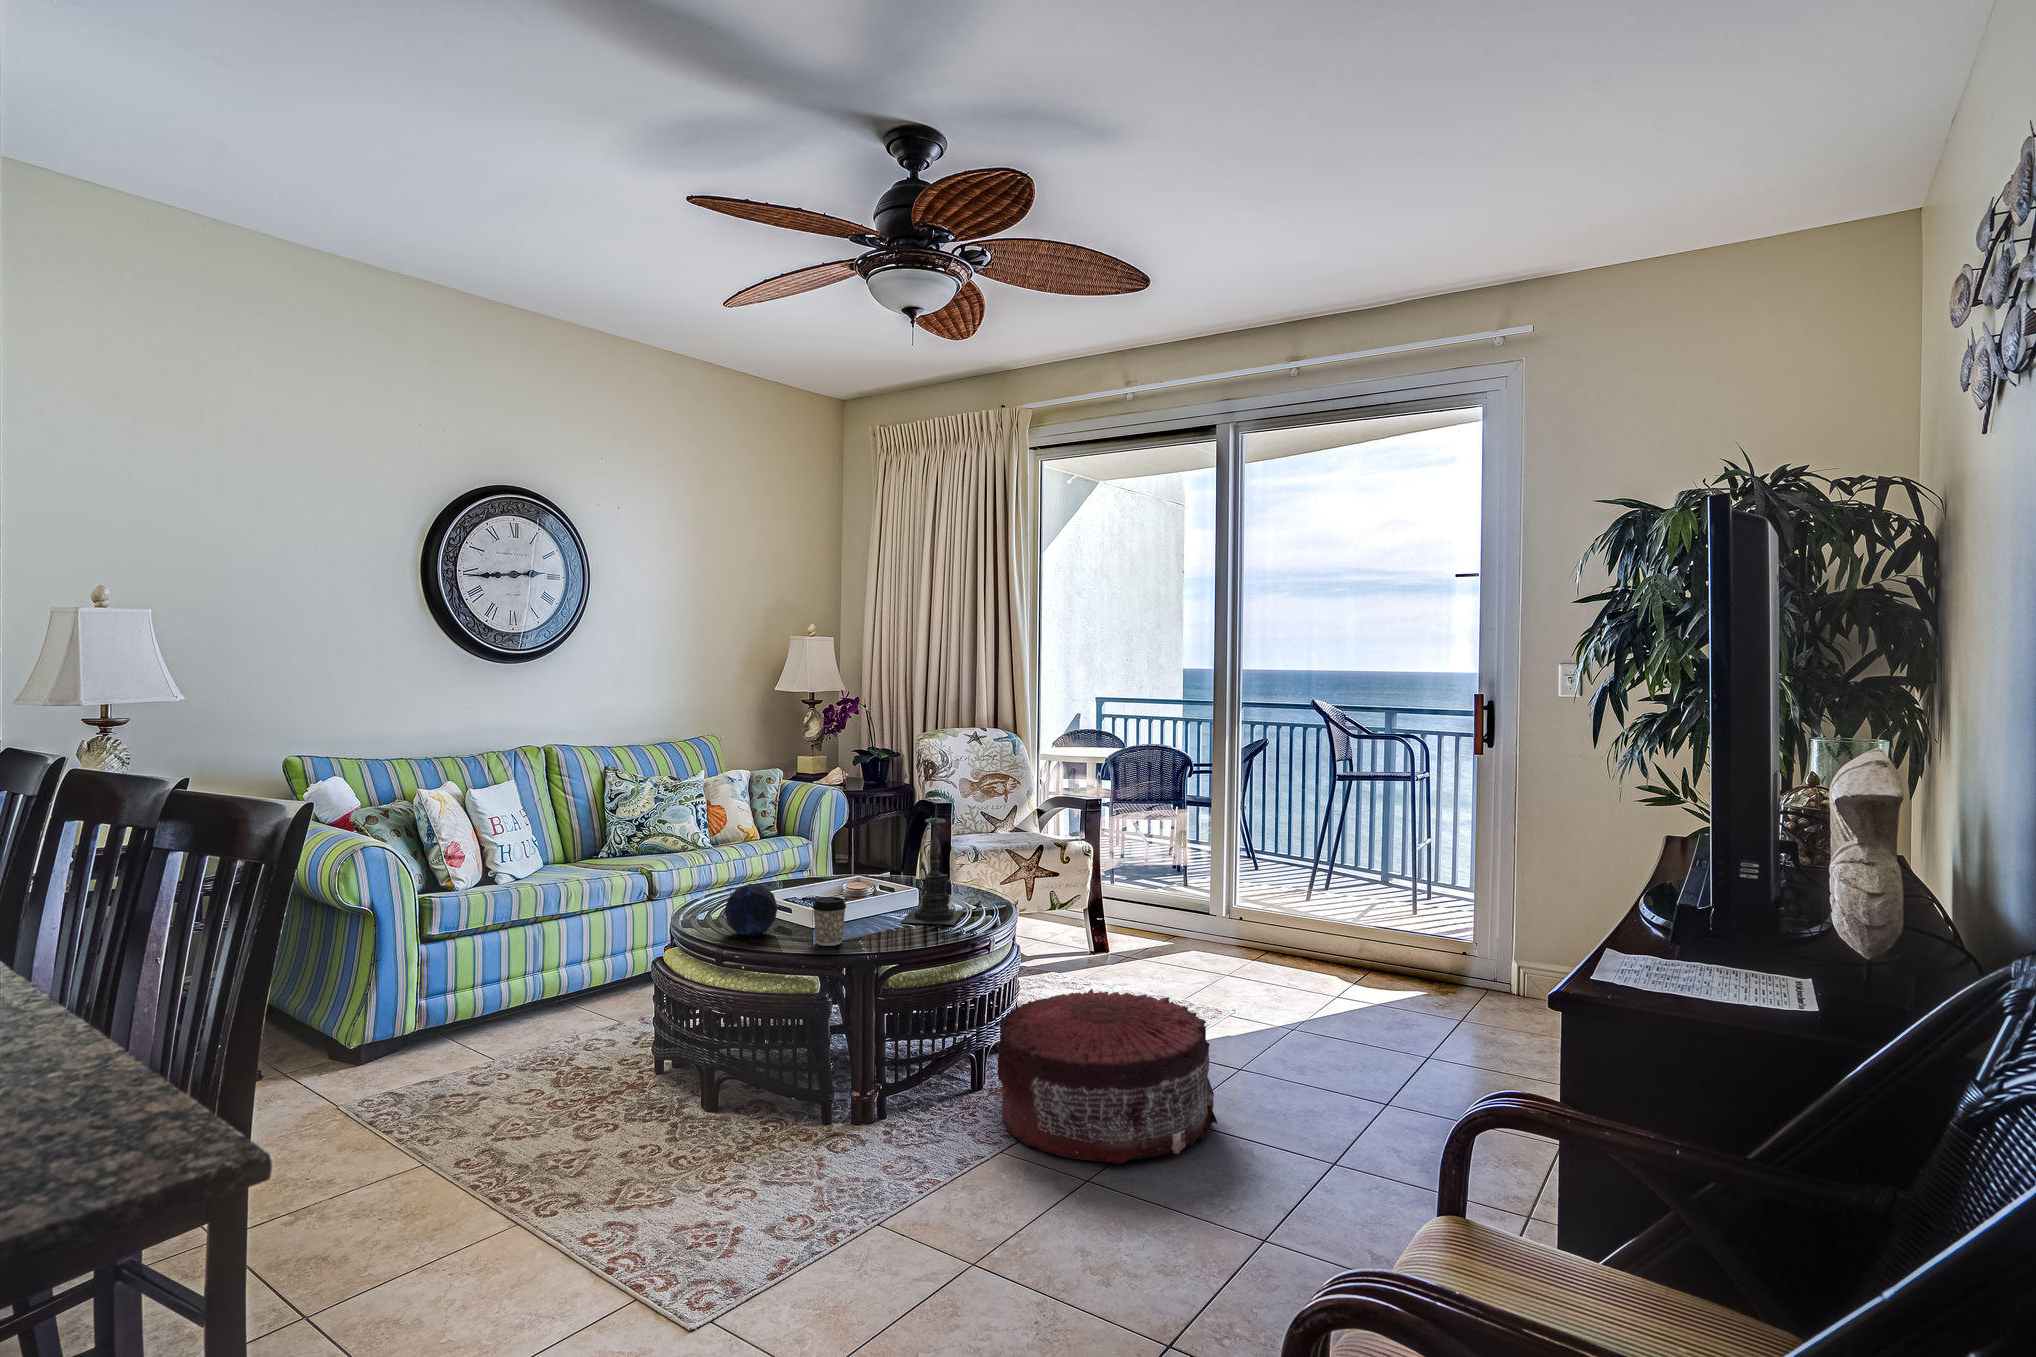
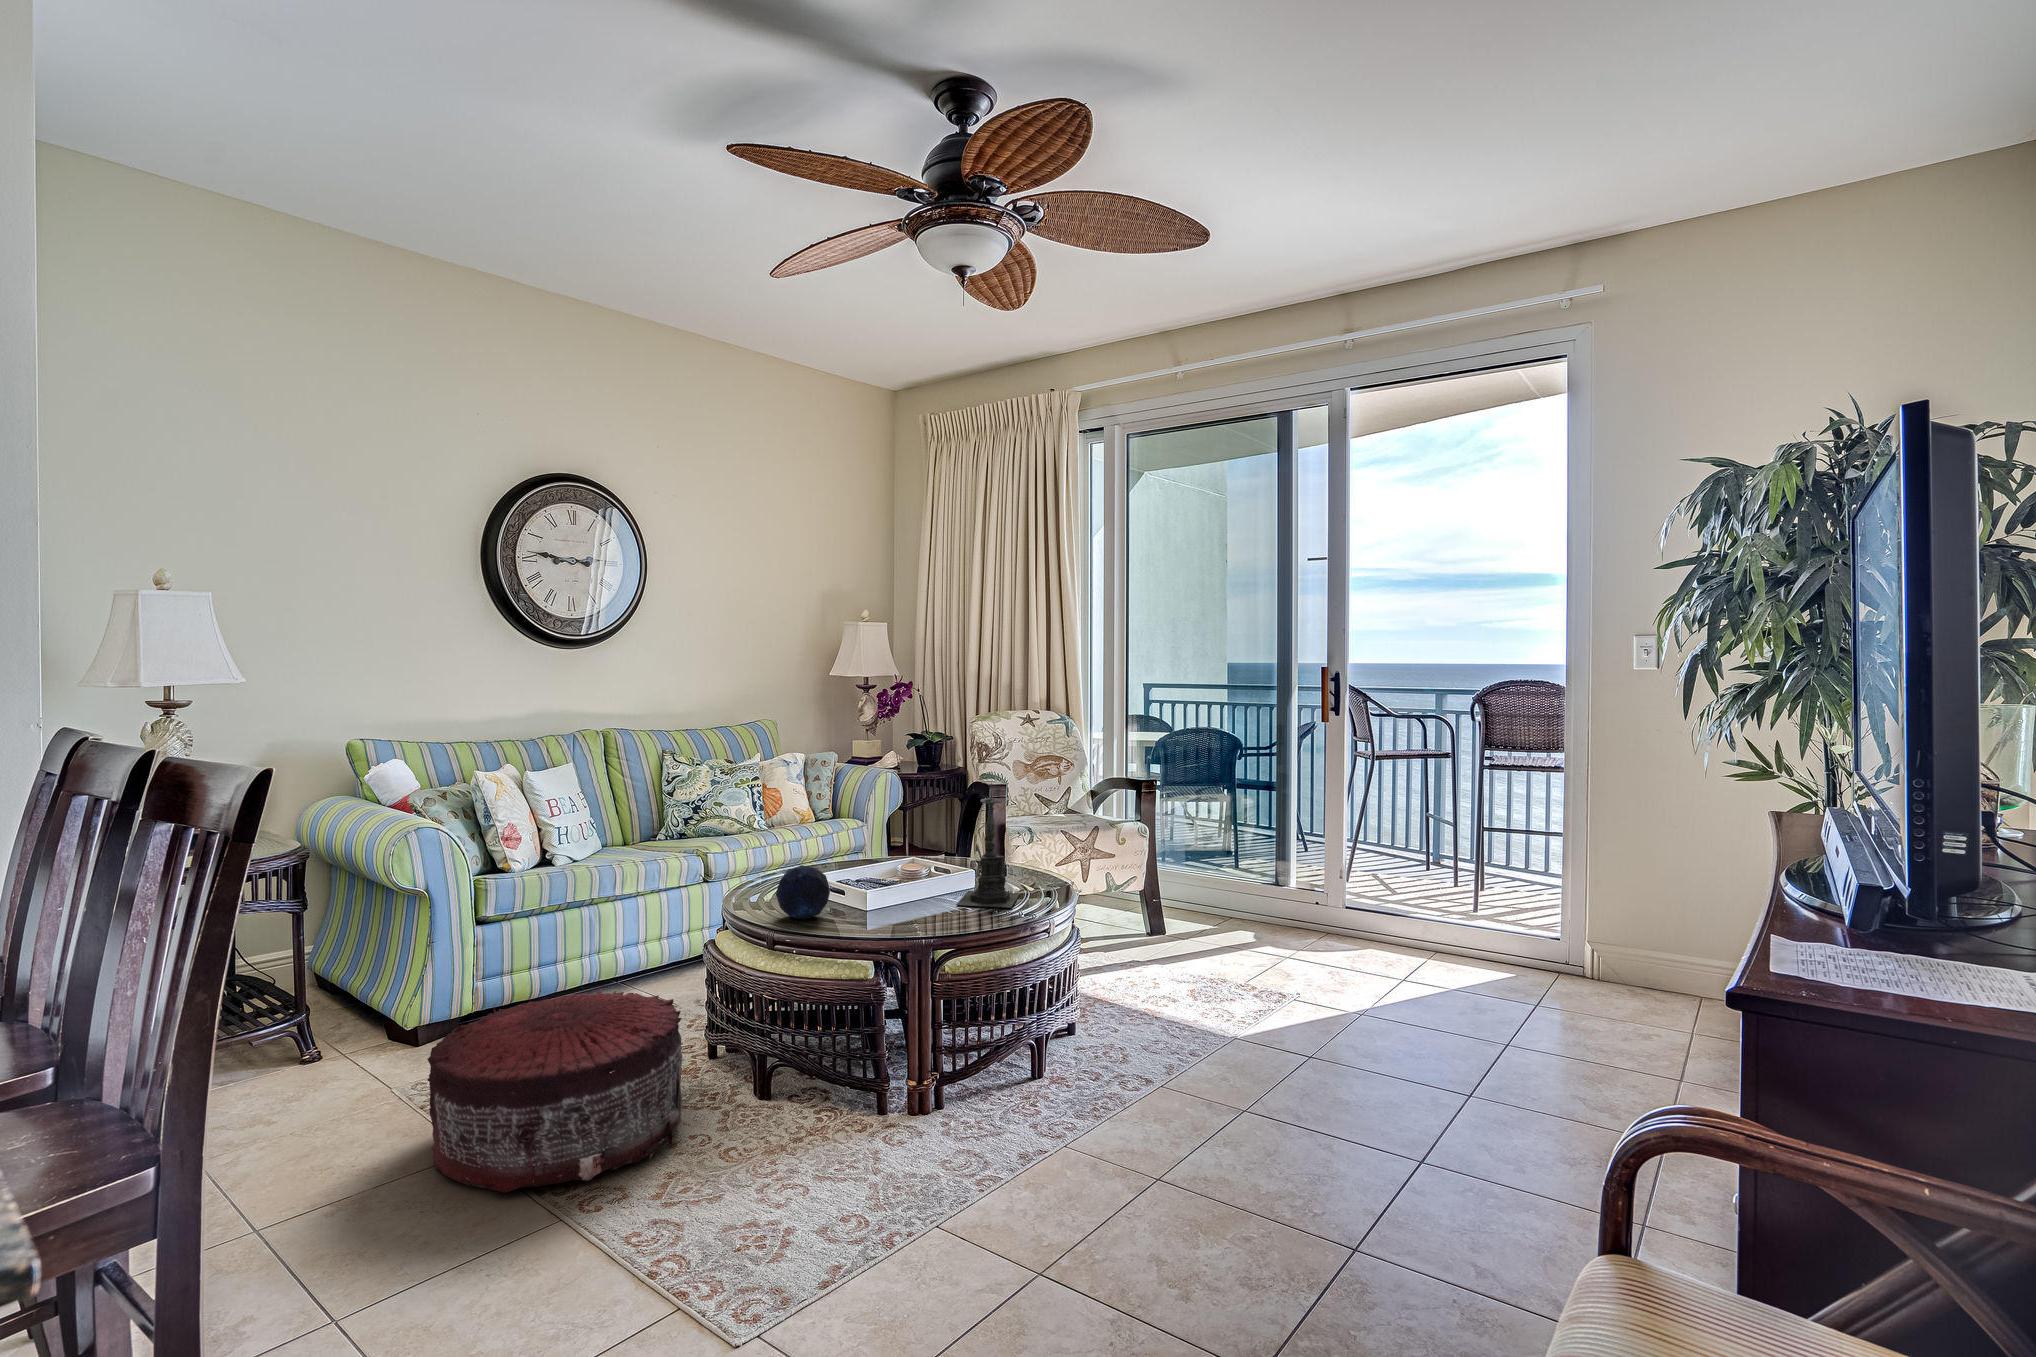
coffee cup: present [812,897,846,946] -> none [865,879,900,929]
pouf: present [996,989,1217,1164] -> present [427,989,682,1193]

